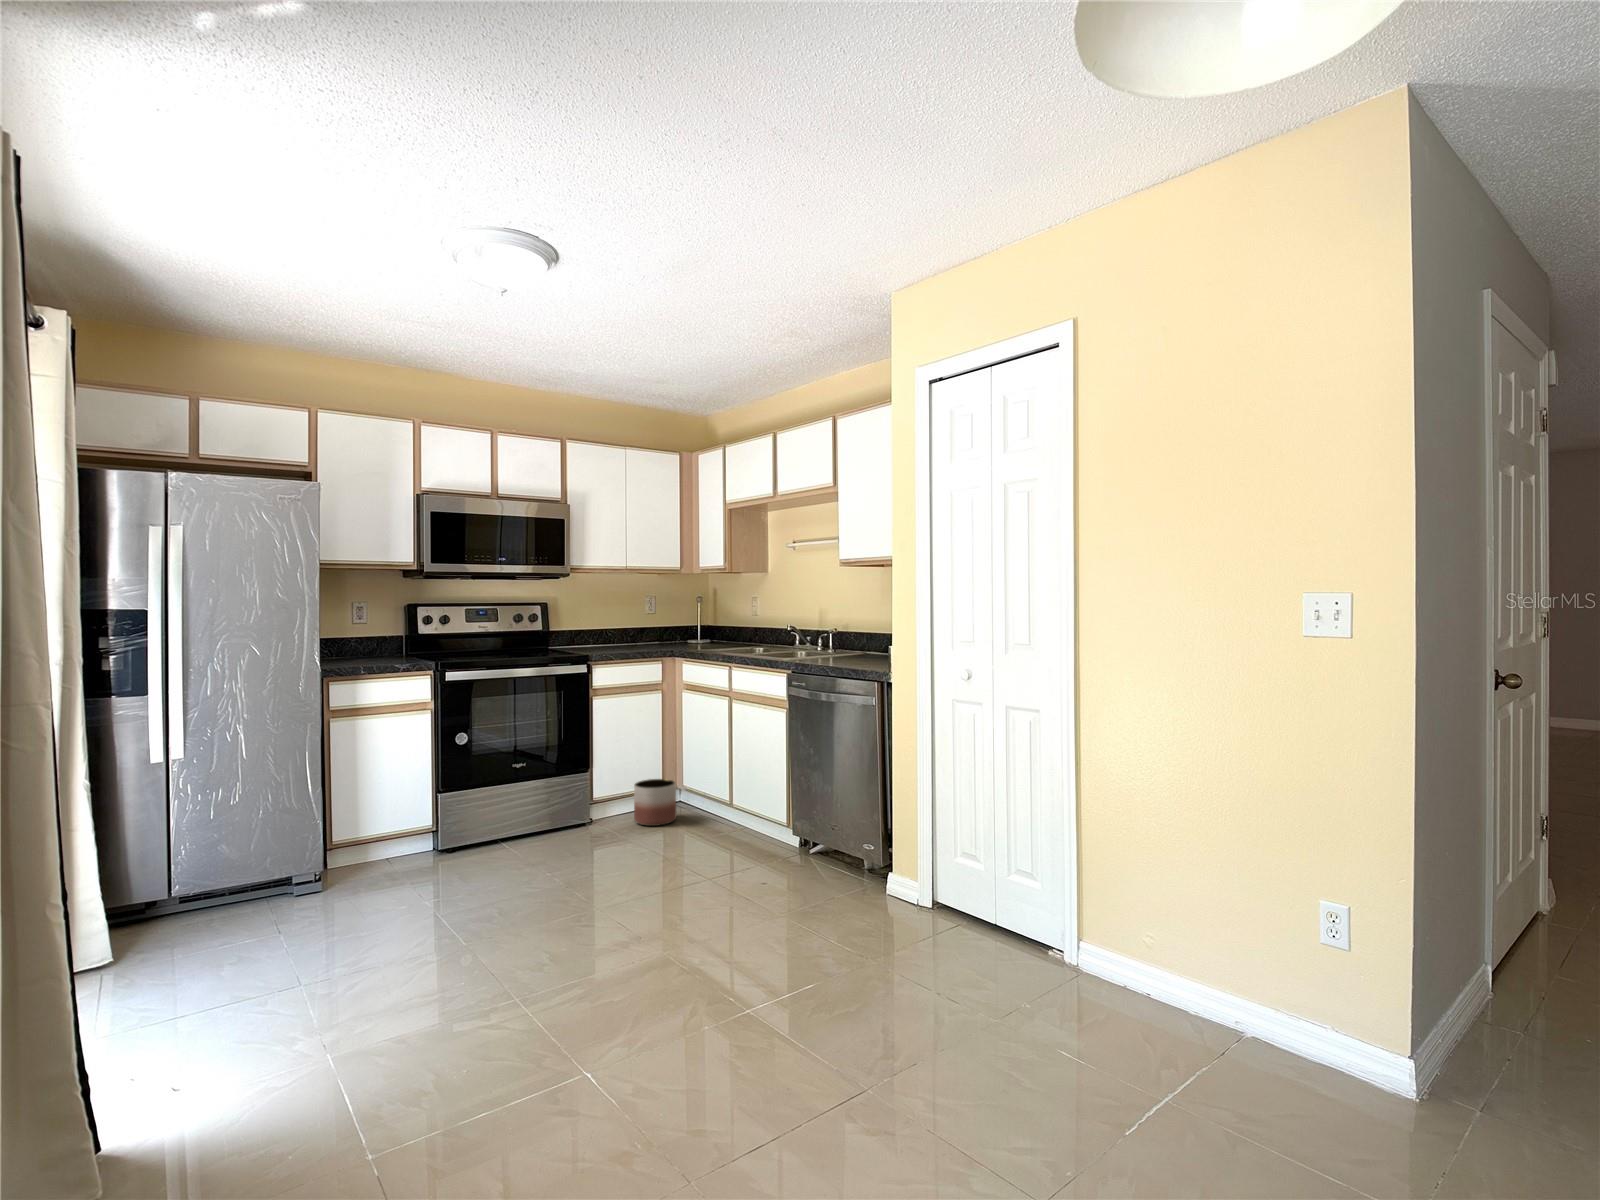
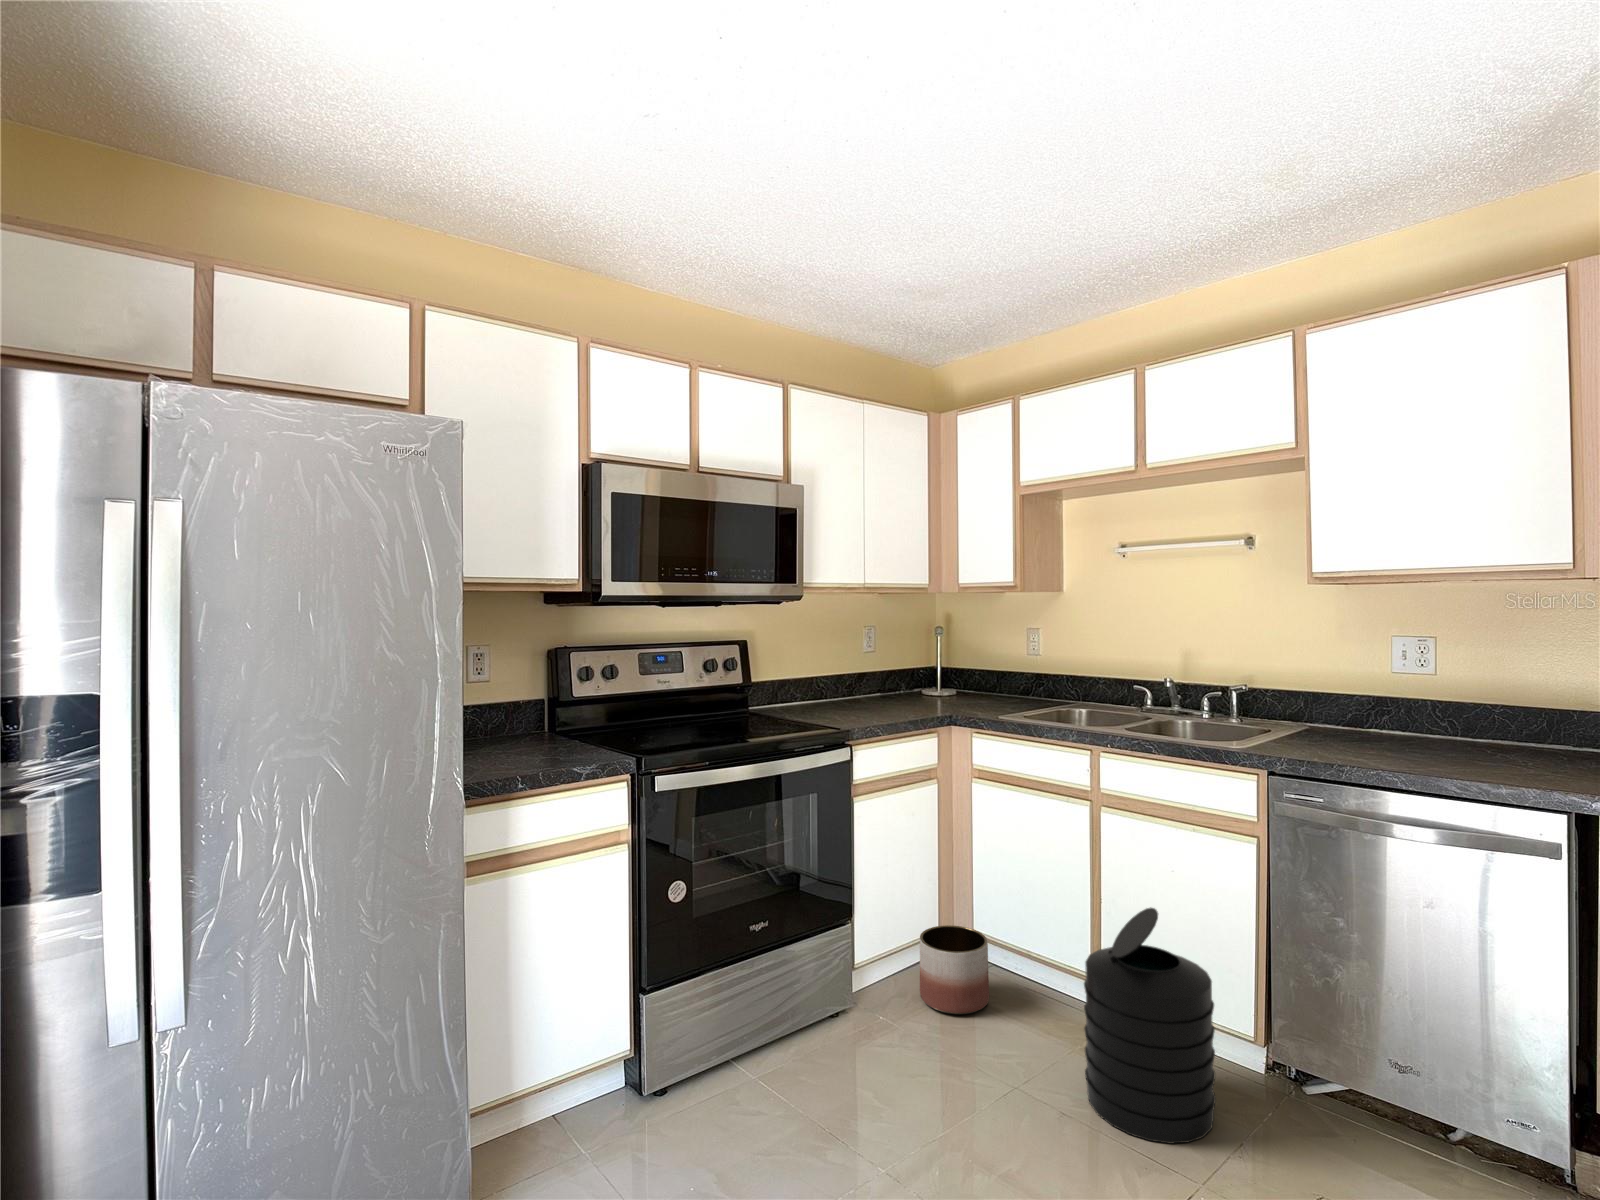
trash can: none [684,746,751,865] -> present [1084,907,1216,1143]

